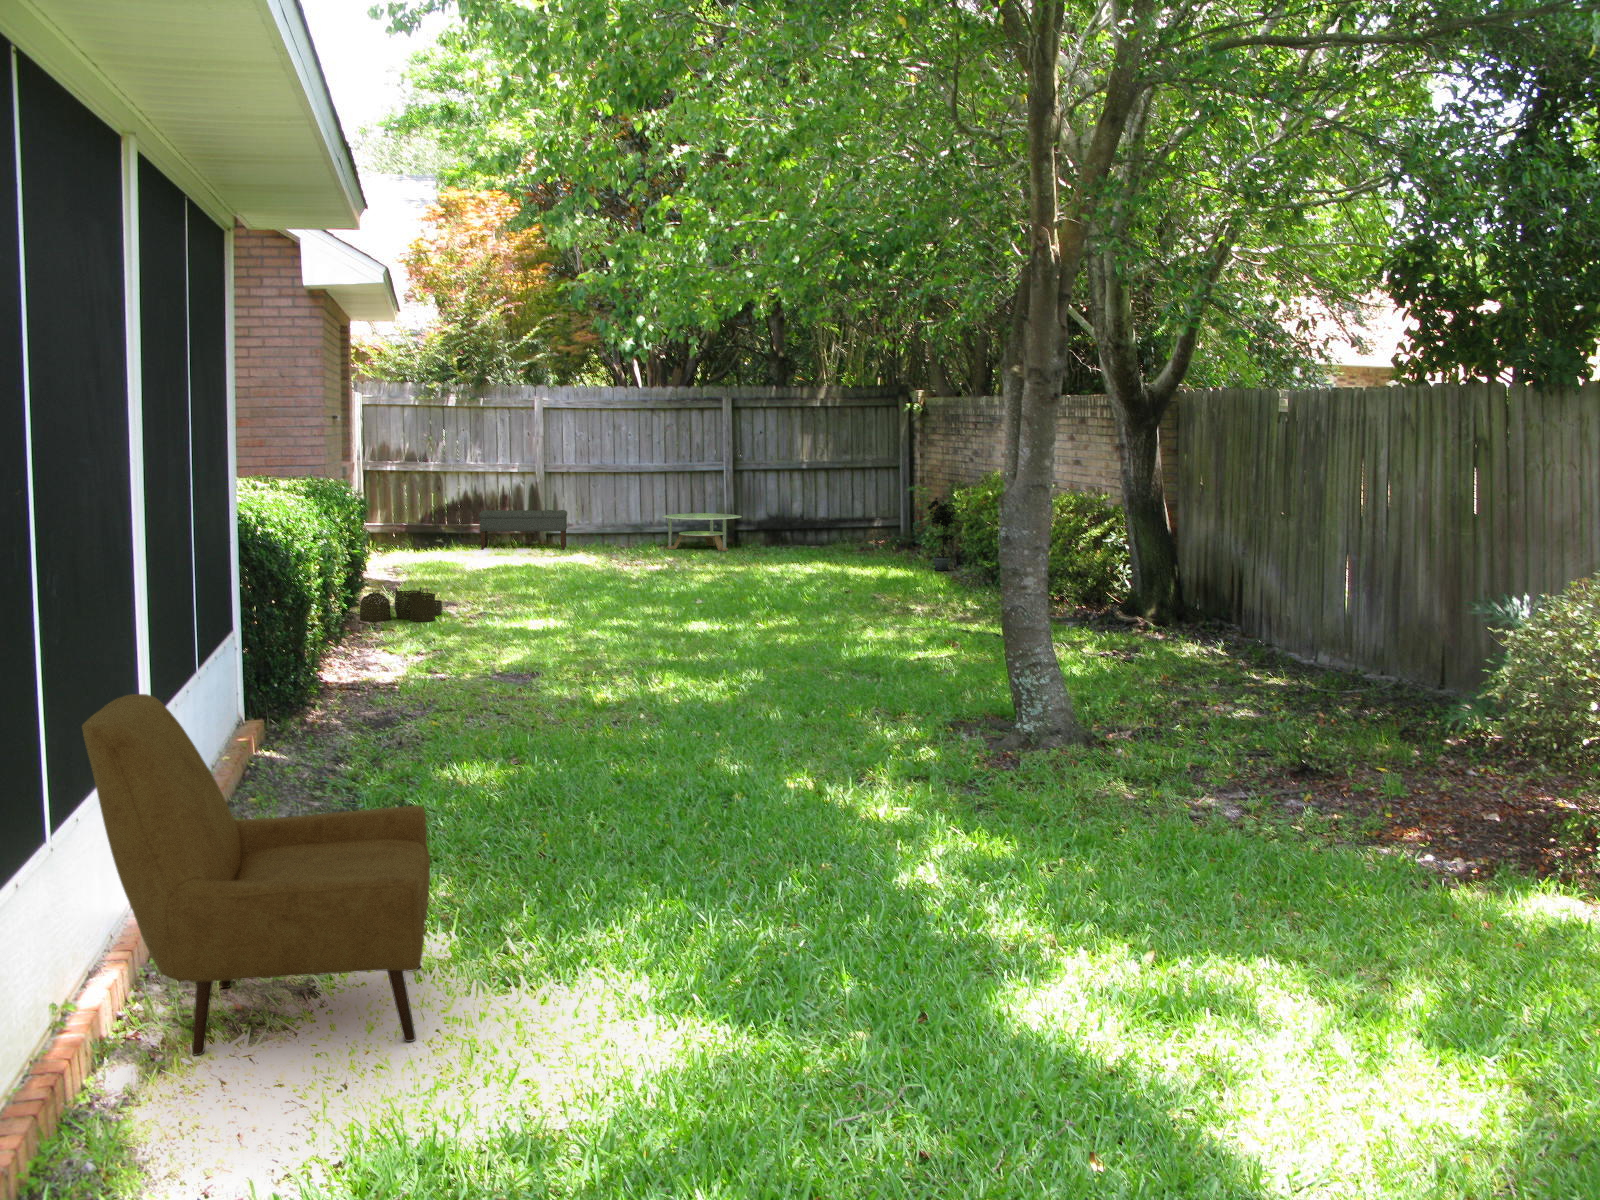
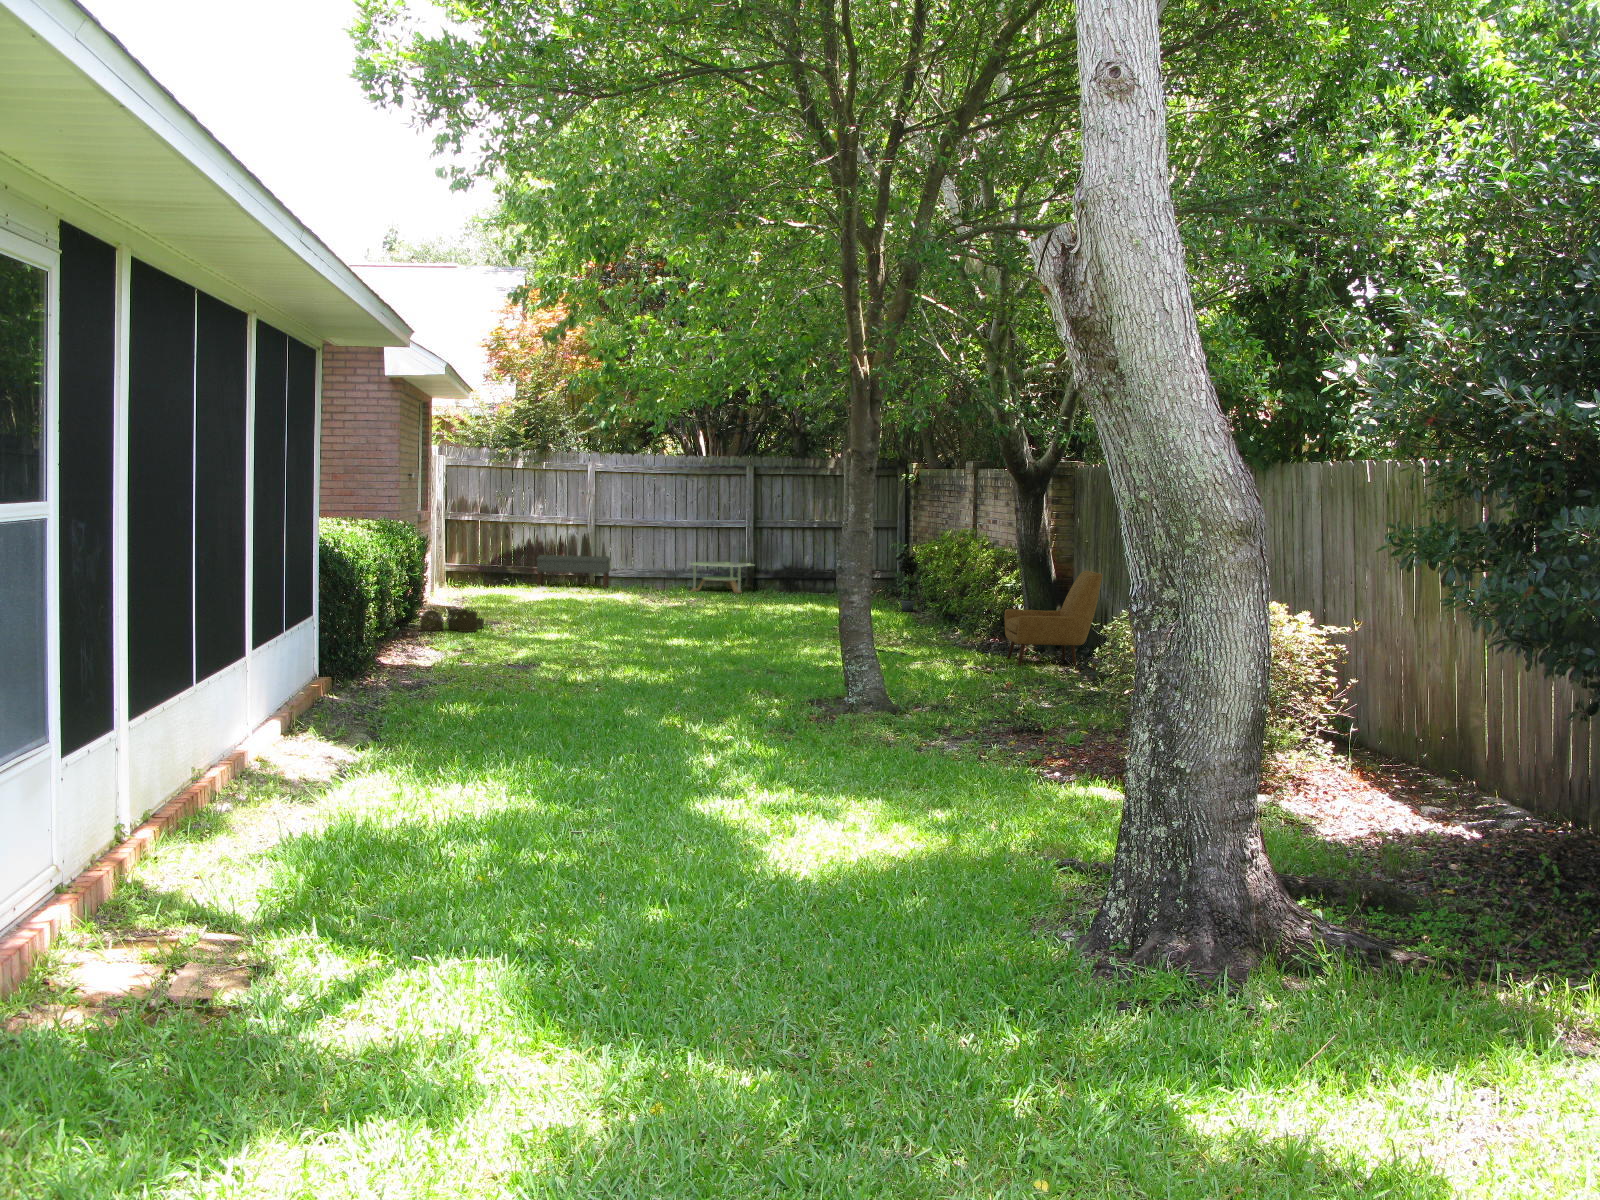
chair: present [82,694,430,1055] -> present [1005,571,1103,666]

